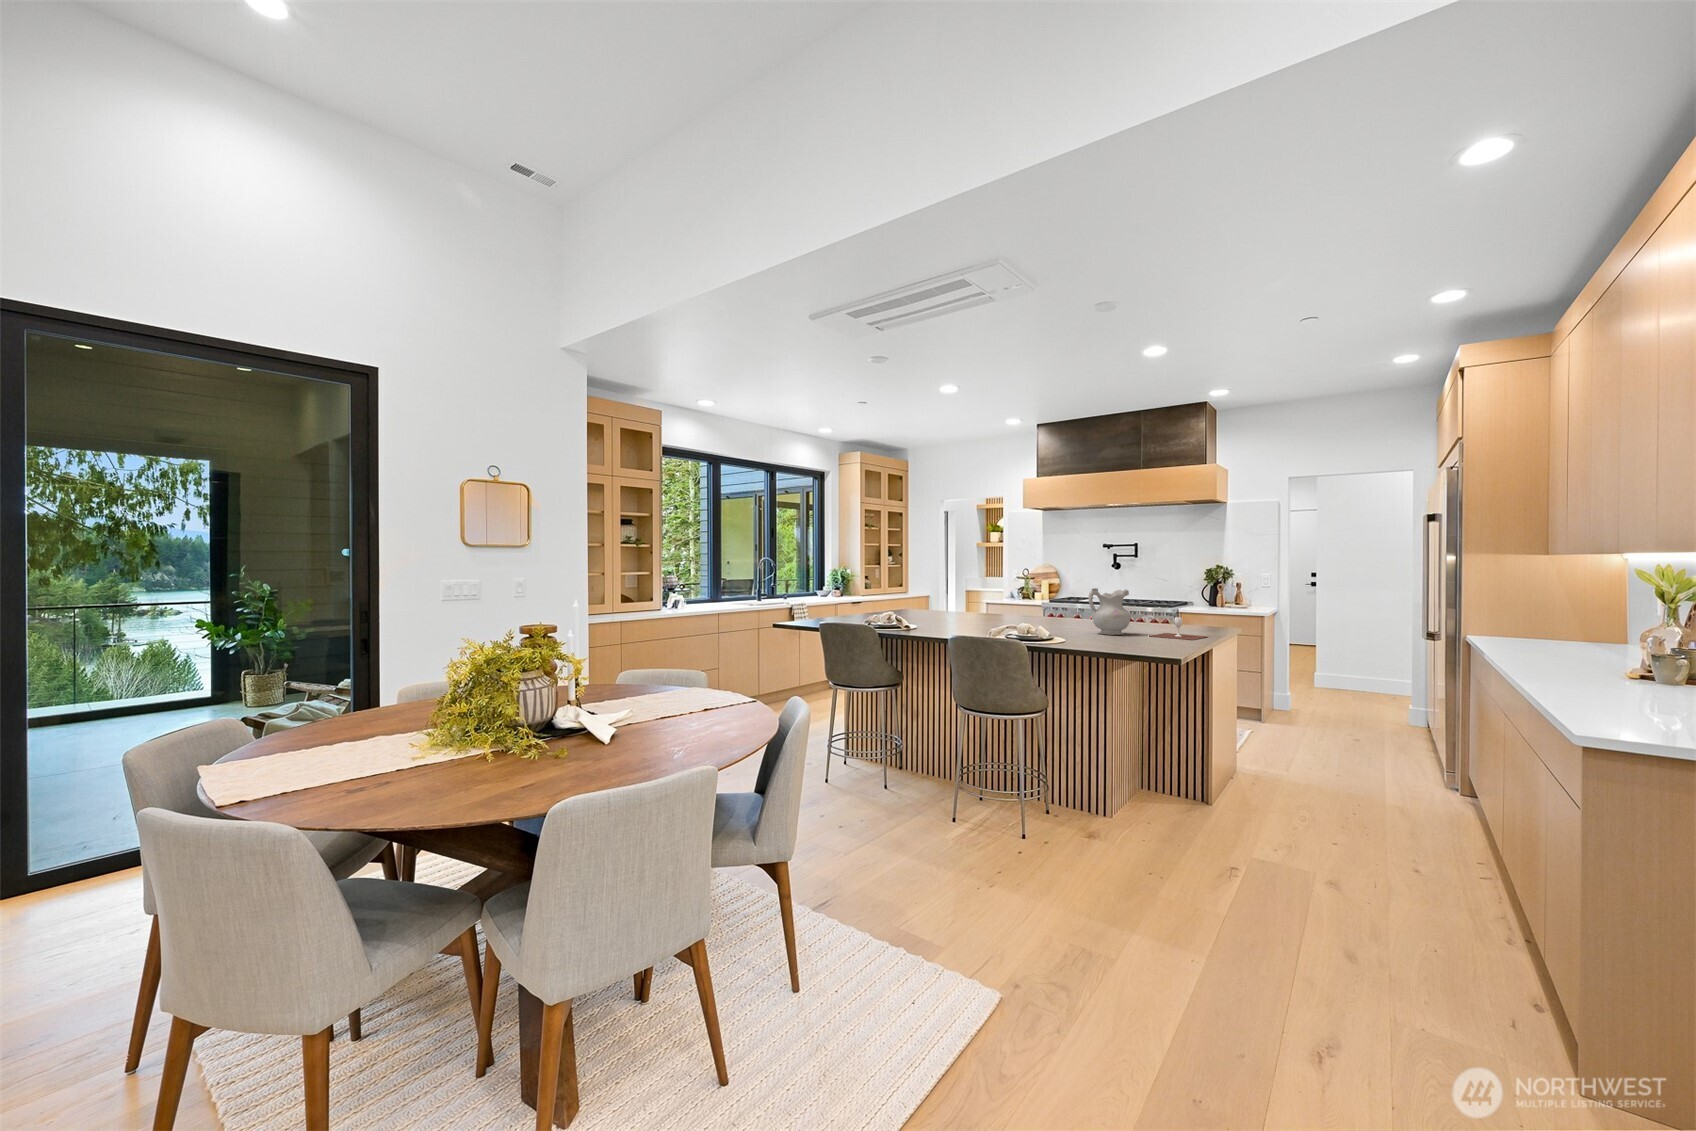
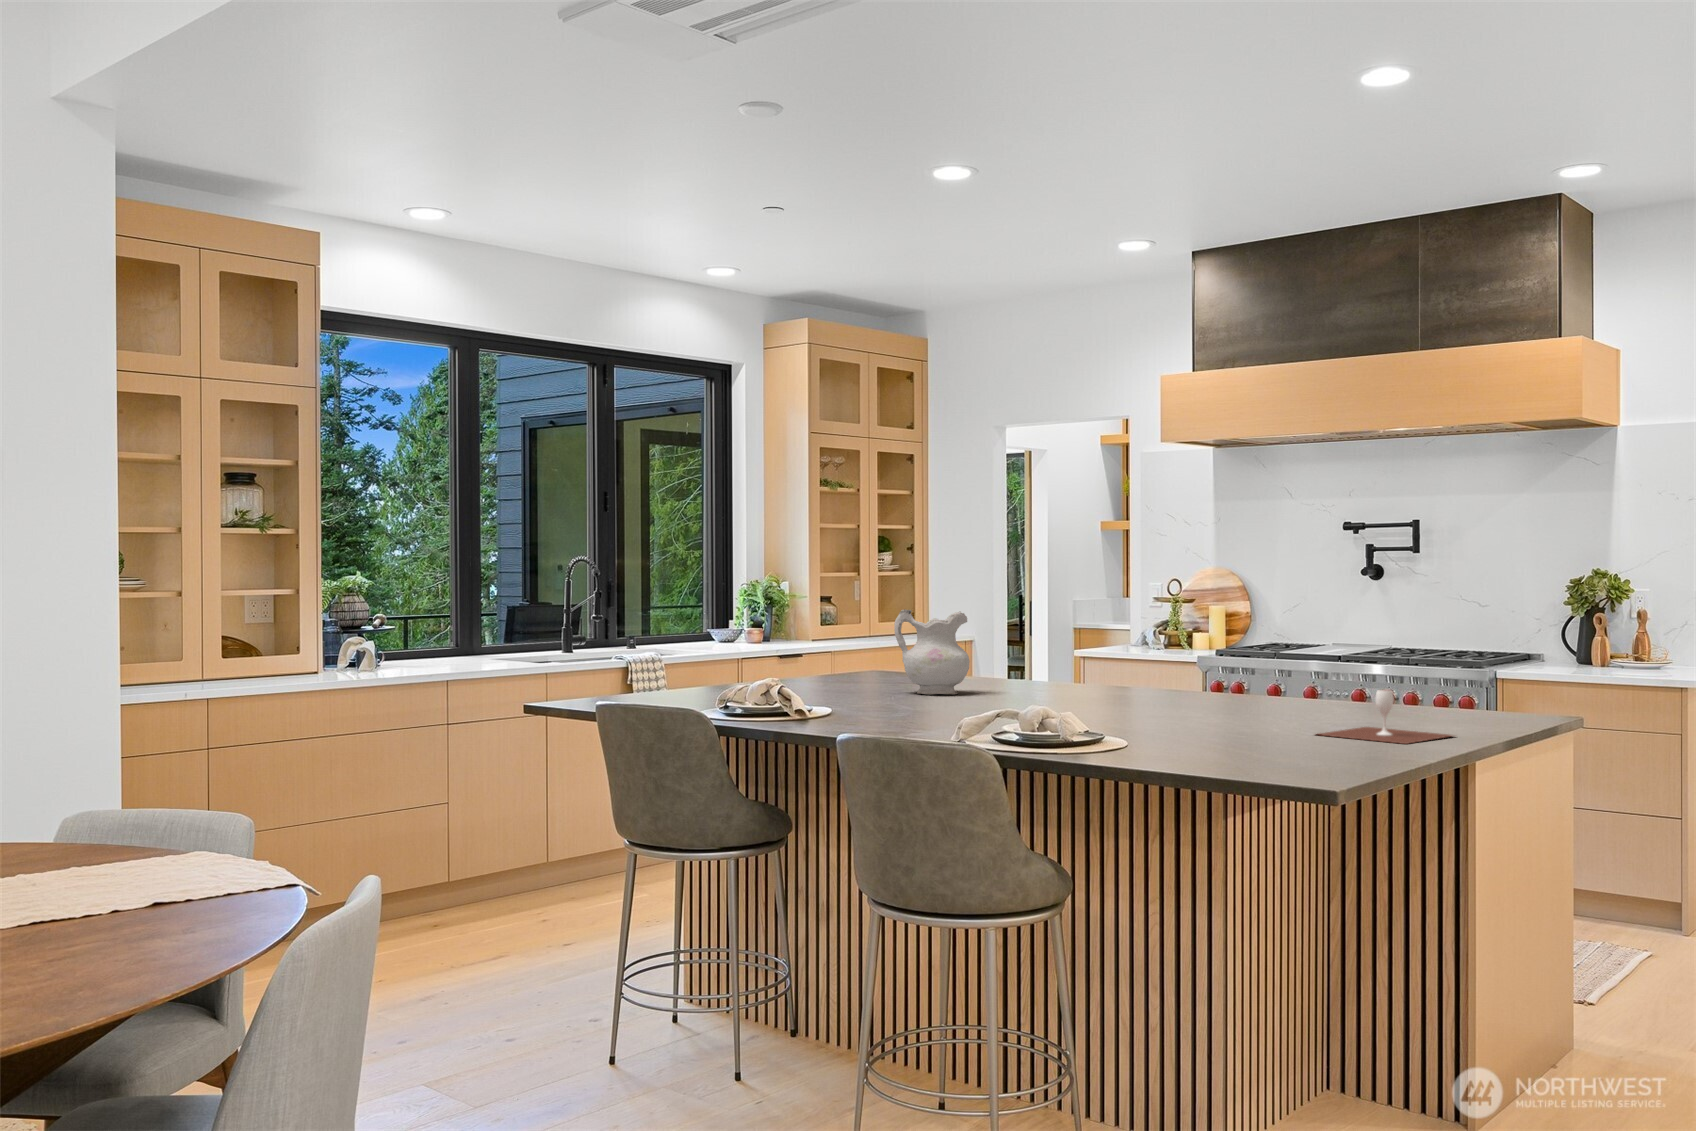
ceramic pitcher: present [1088,588,1131,635] -> present [894,609,970,695]

